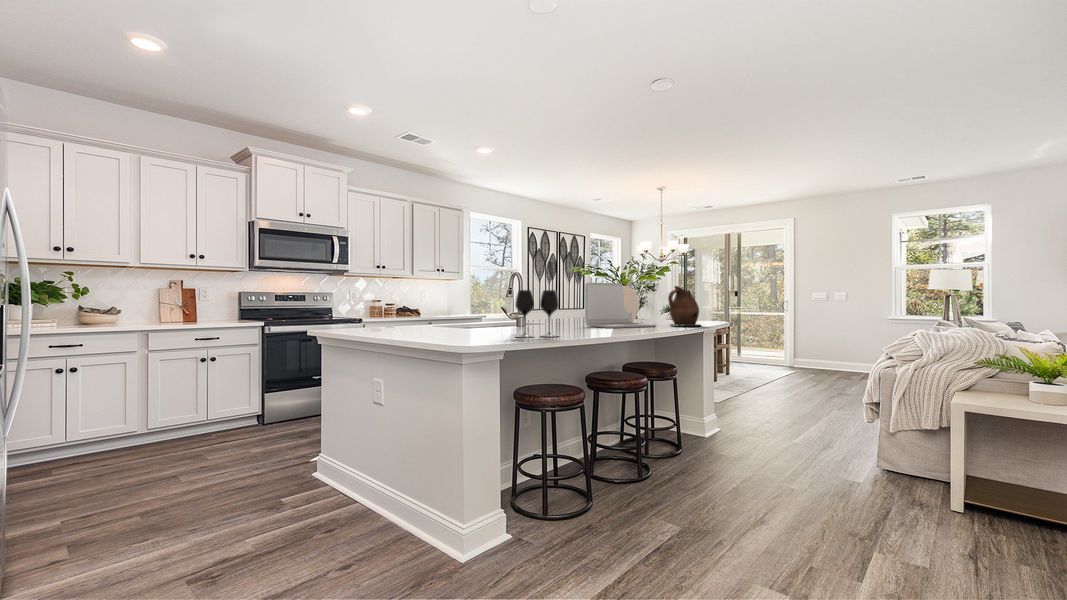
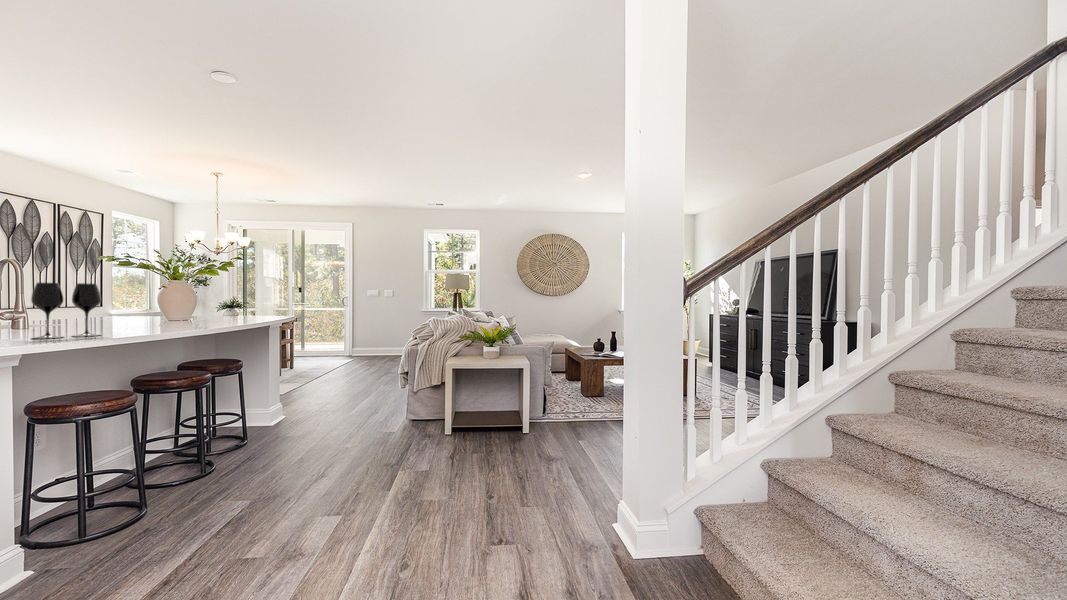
laptop: present [585,283,656,328] -> none [125,275,220,325]
ceramic pitcher: present [668,286,701,326] -> none [231,282,268,321]

